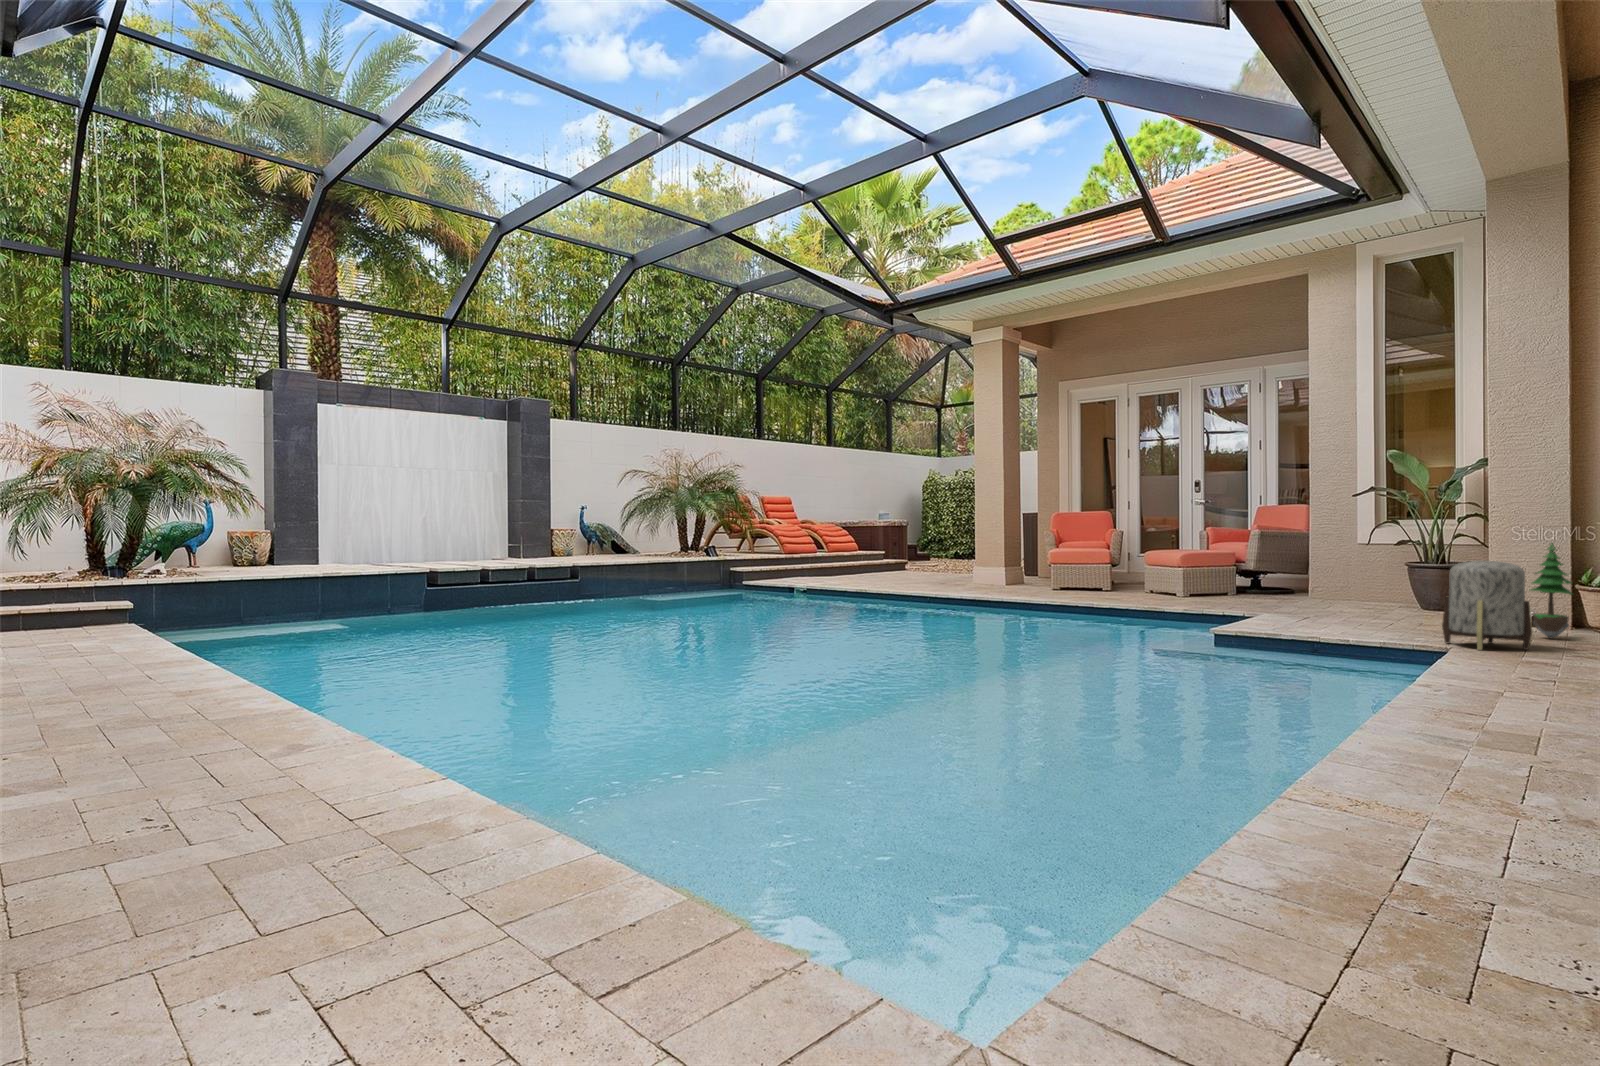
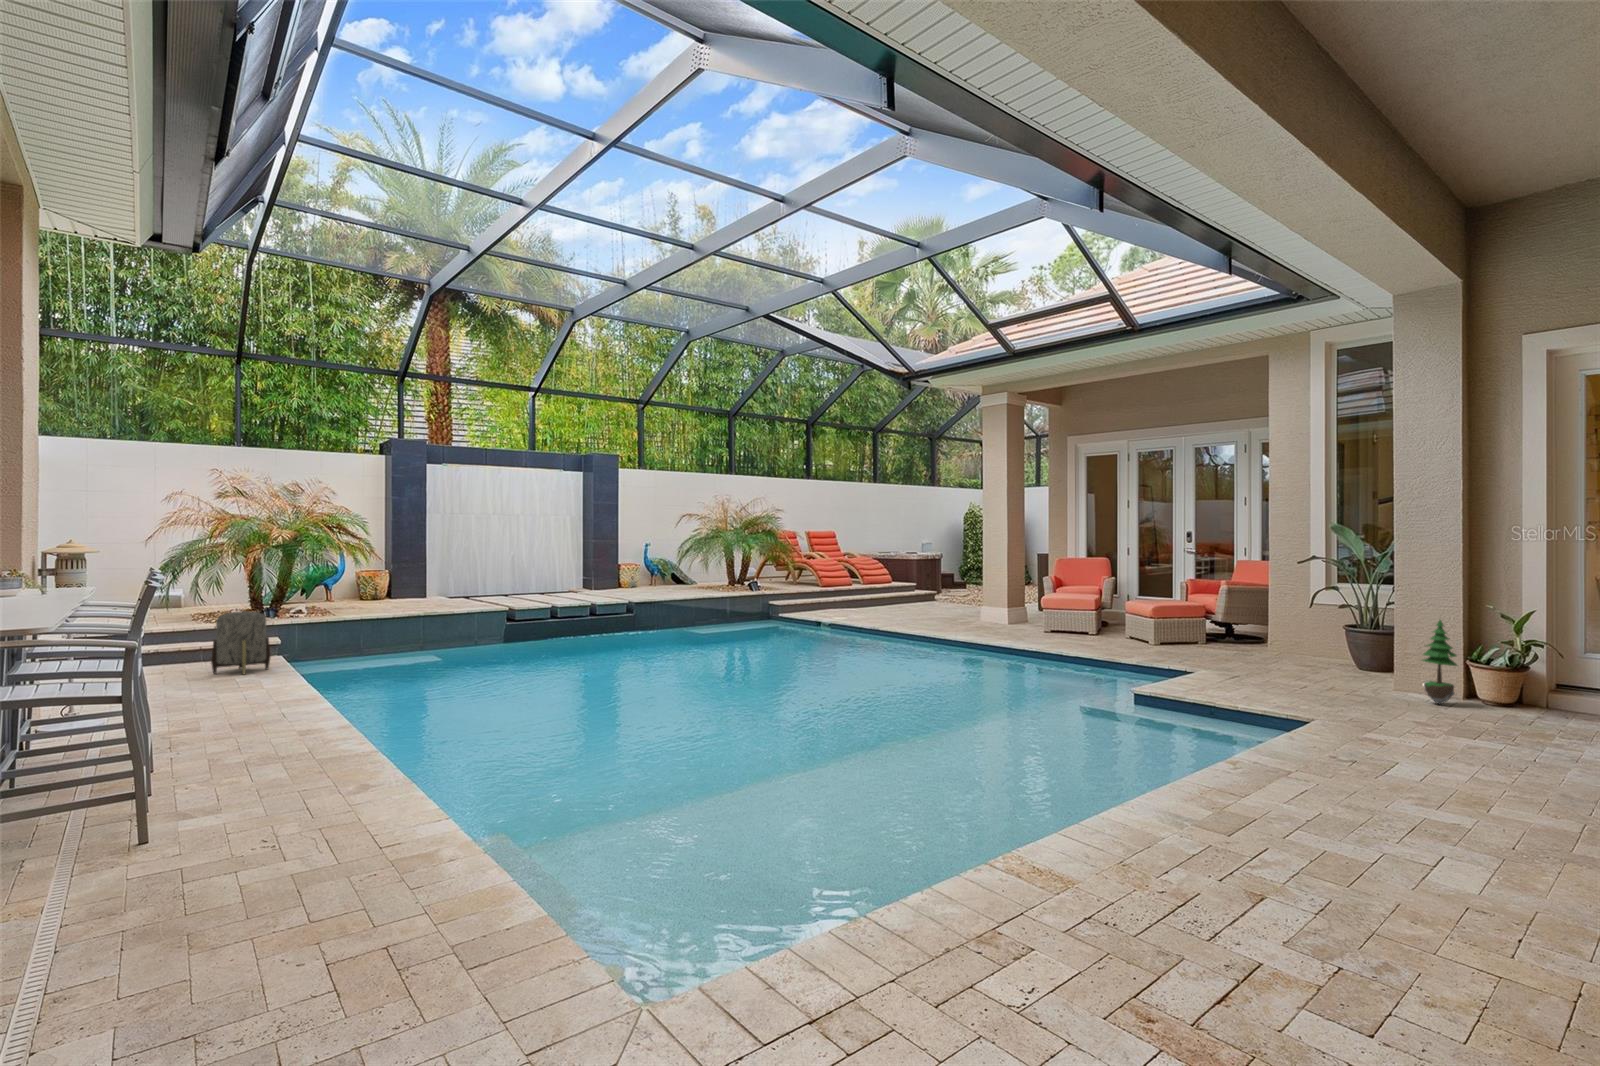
ottoman: present [1442,561,1532,650] -> present [211,611,270,675]

